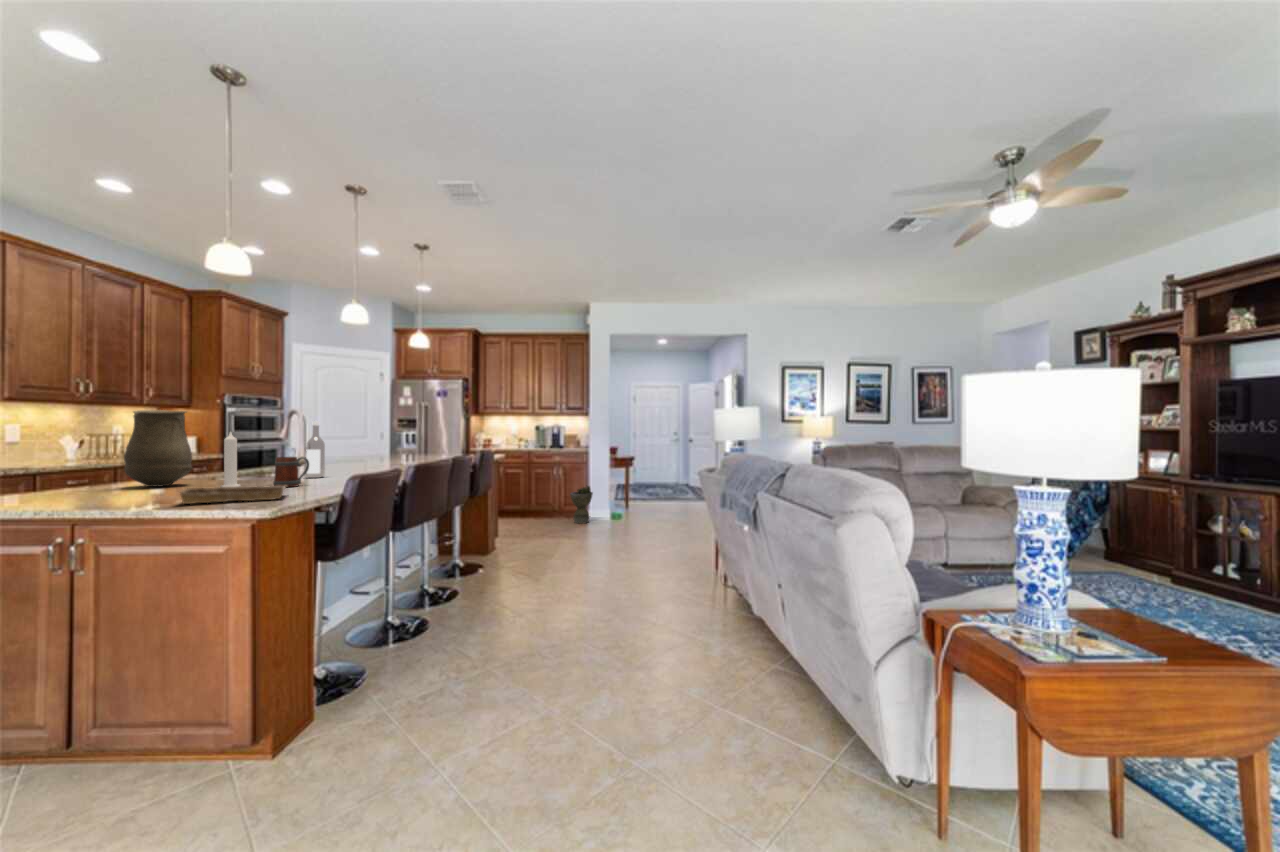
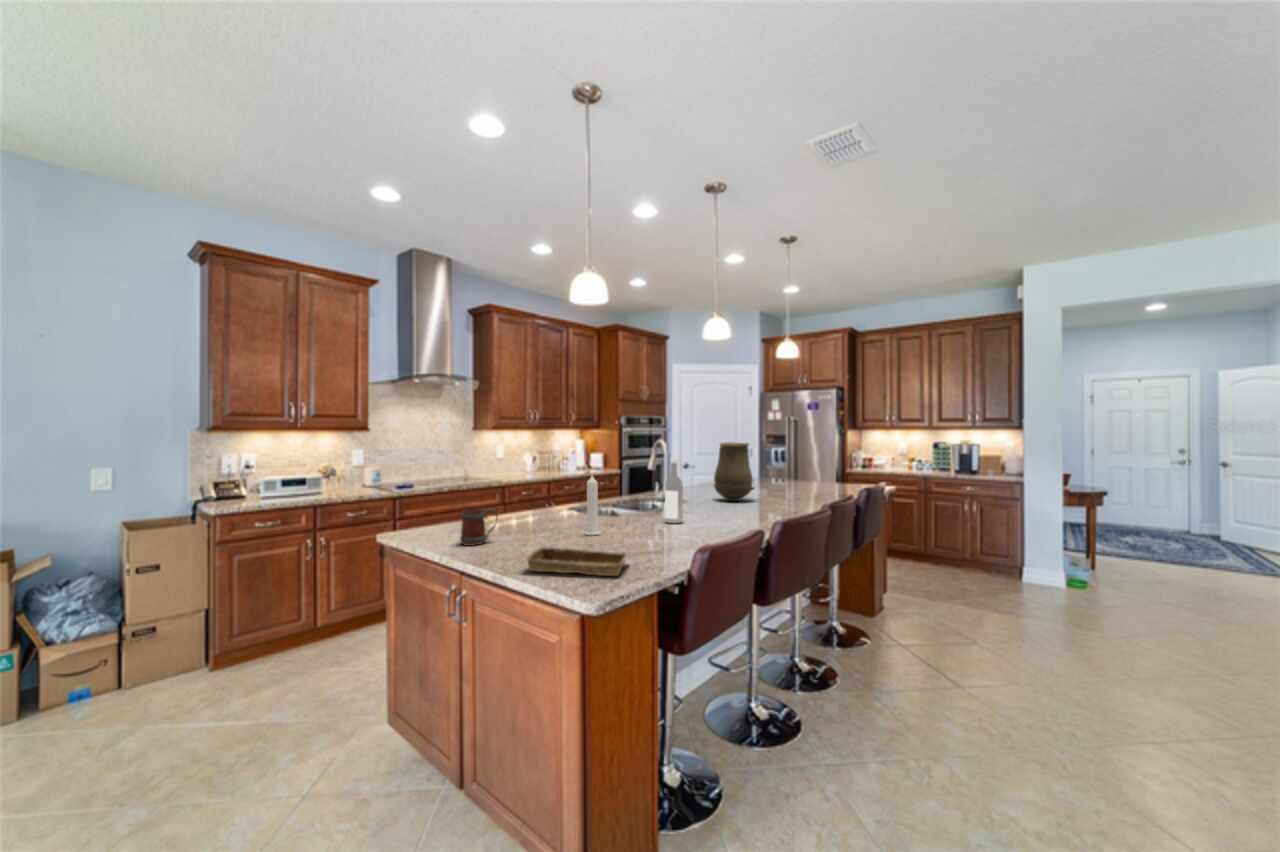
vase: present [124,410,193,487] -> present [714,442,754,501]
mug: present [273,457,310,487] -> present [460,507,498,546]
planter: present [570,486,593,524] -> none [992,533,1032,588]

